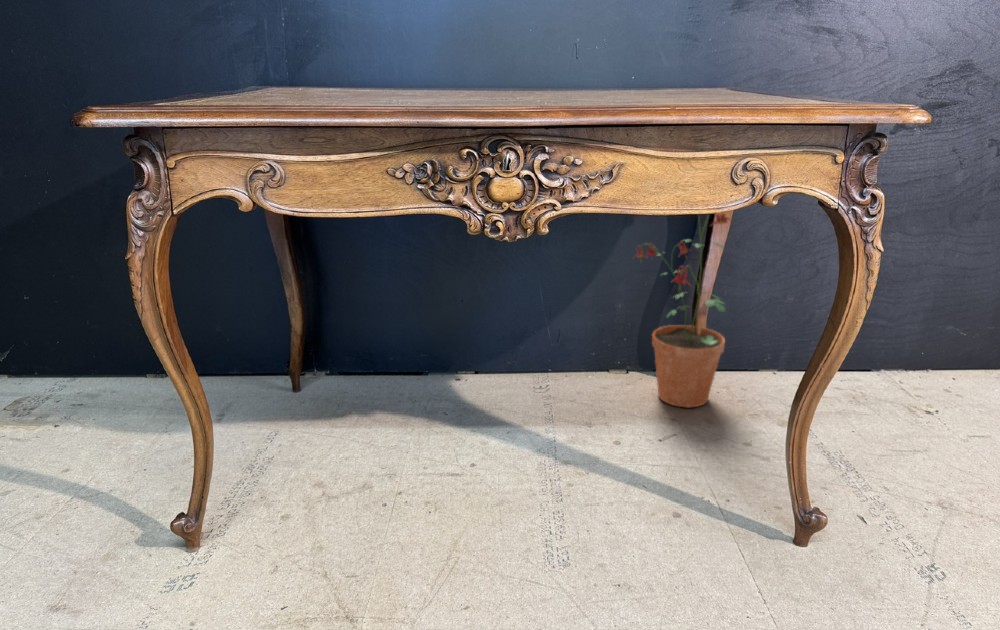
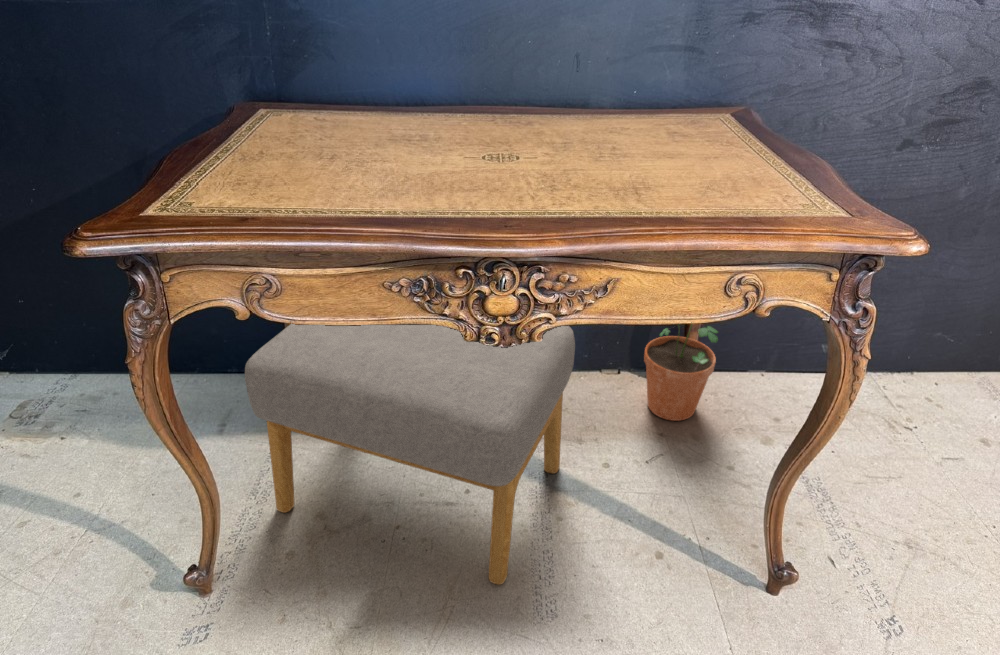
footstool: none [246,255,581,539] -> present [245,324,575,584]

